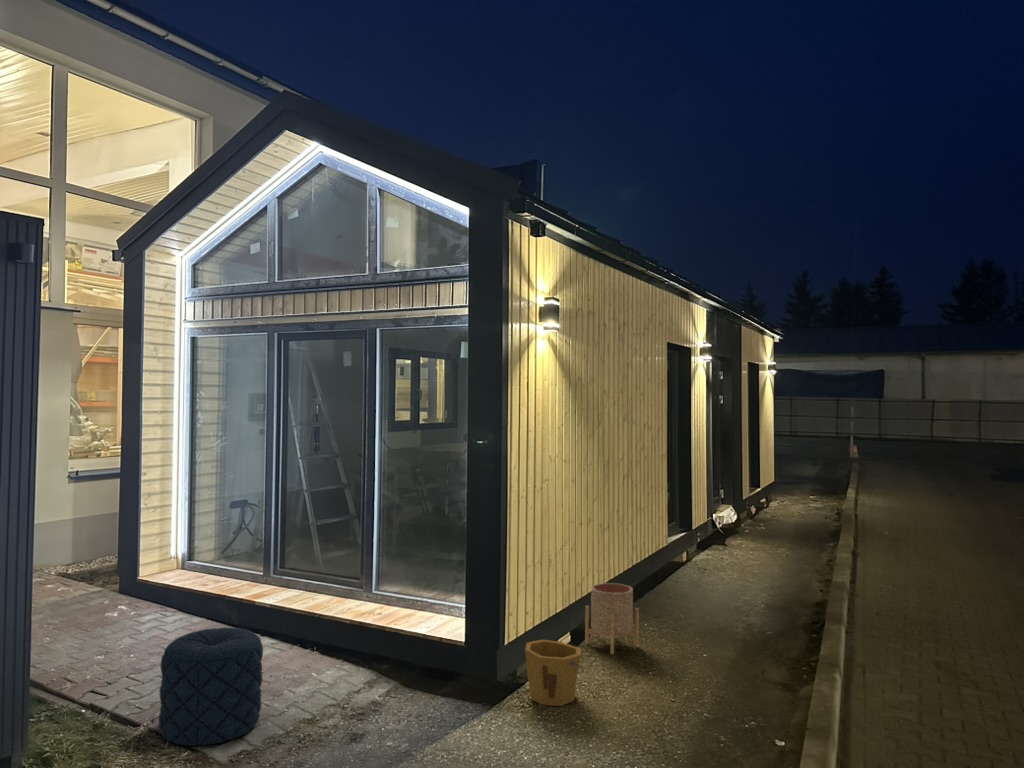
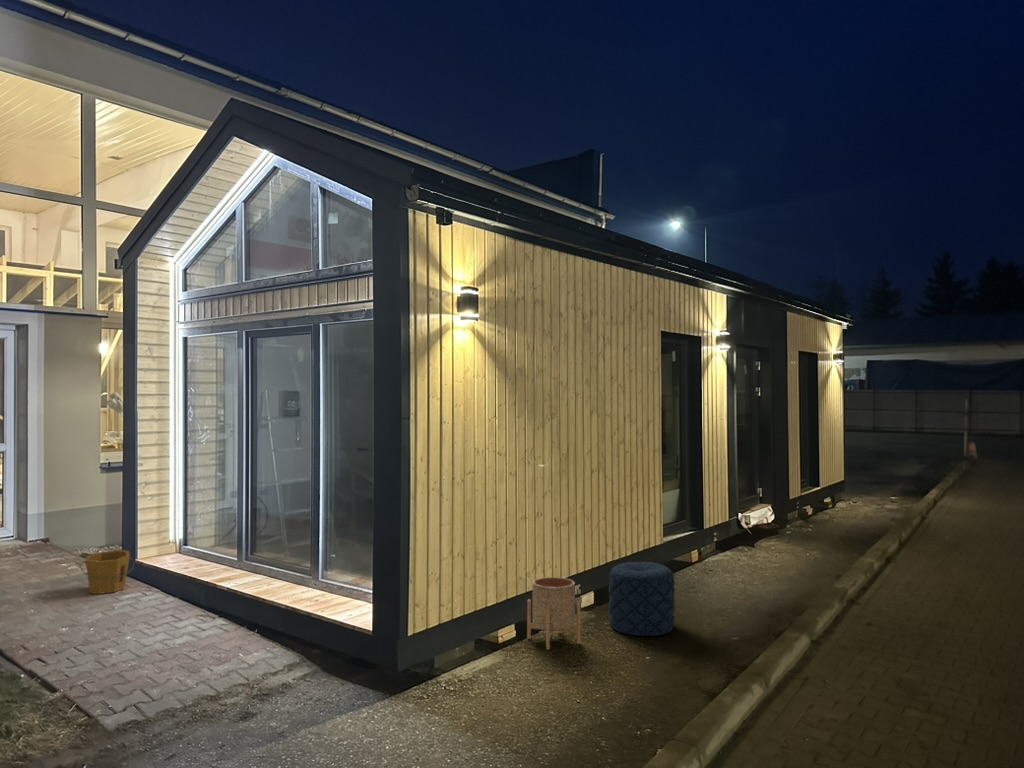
pouf: present [159,627,263,746] -> present [609,562,675,636]
bucket: present [525,640,584,706] -> present [80,550,133,594]

